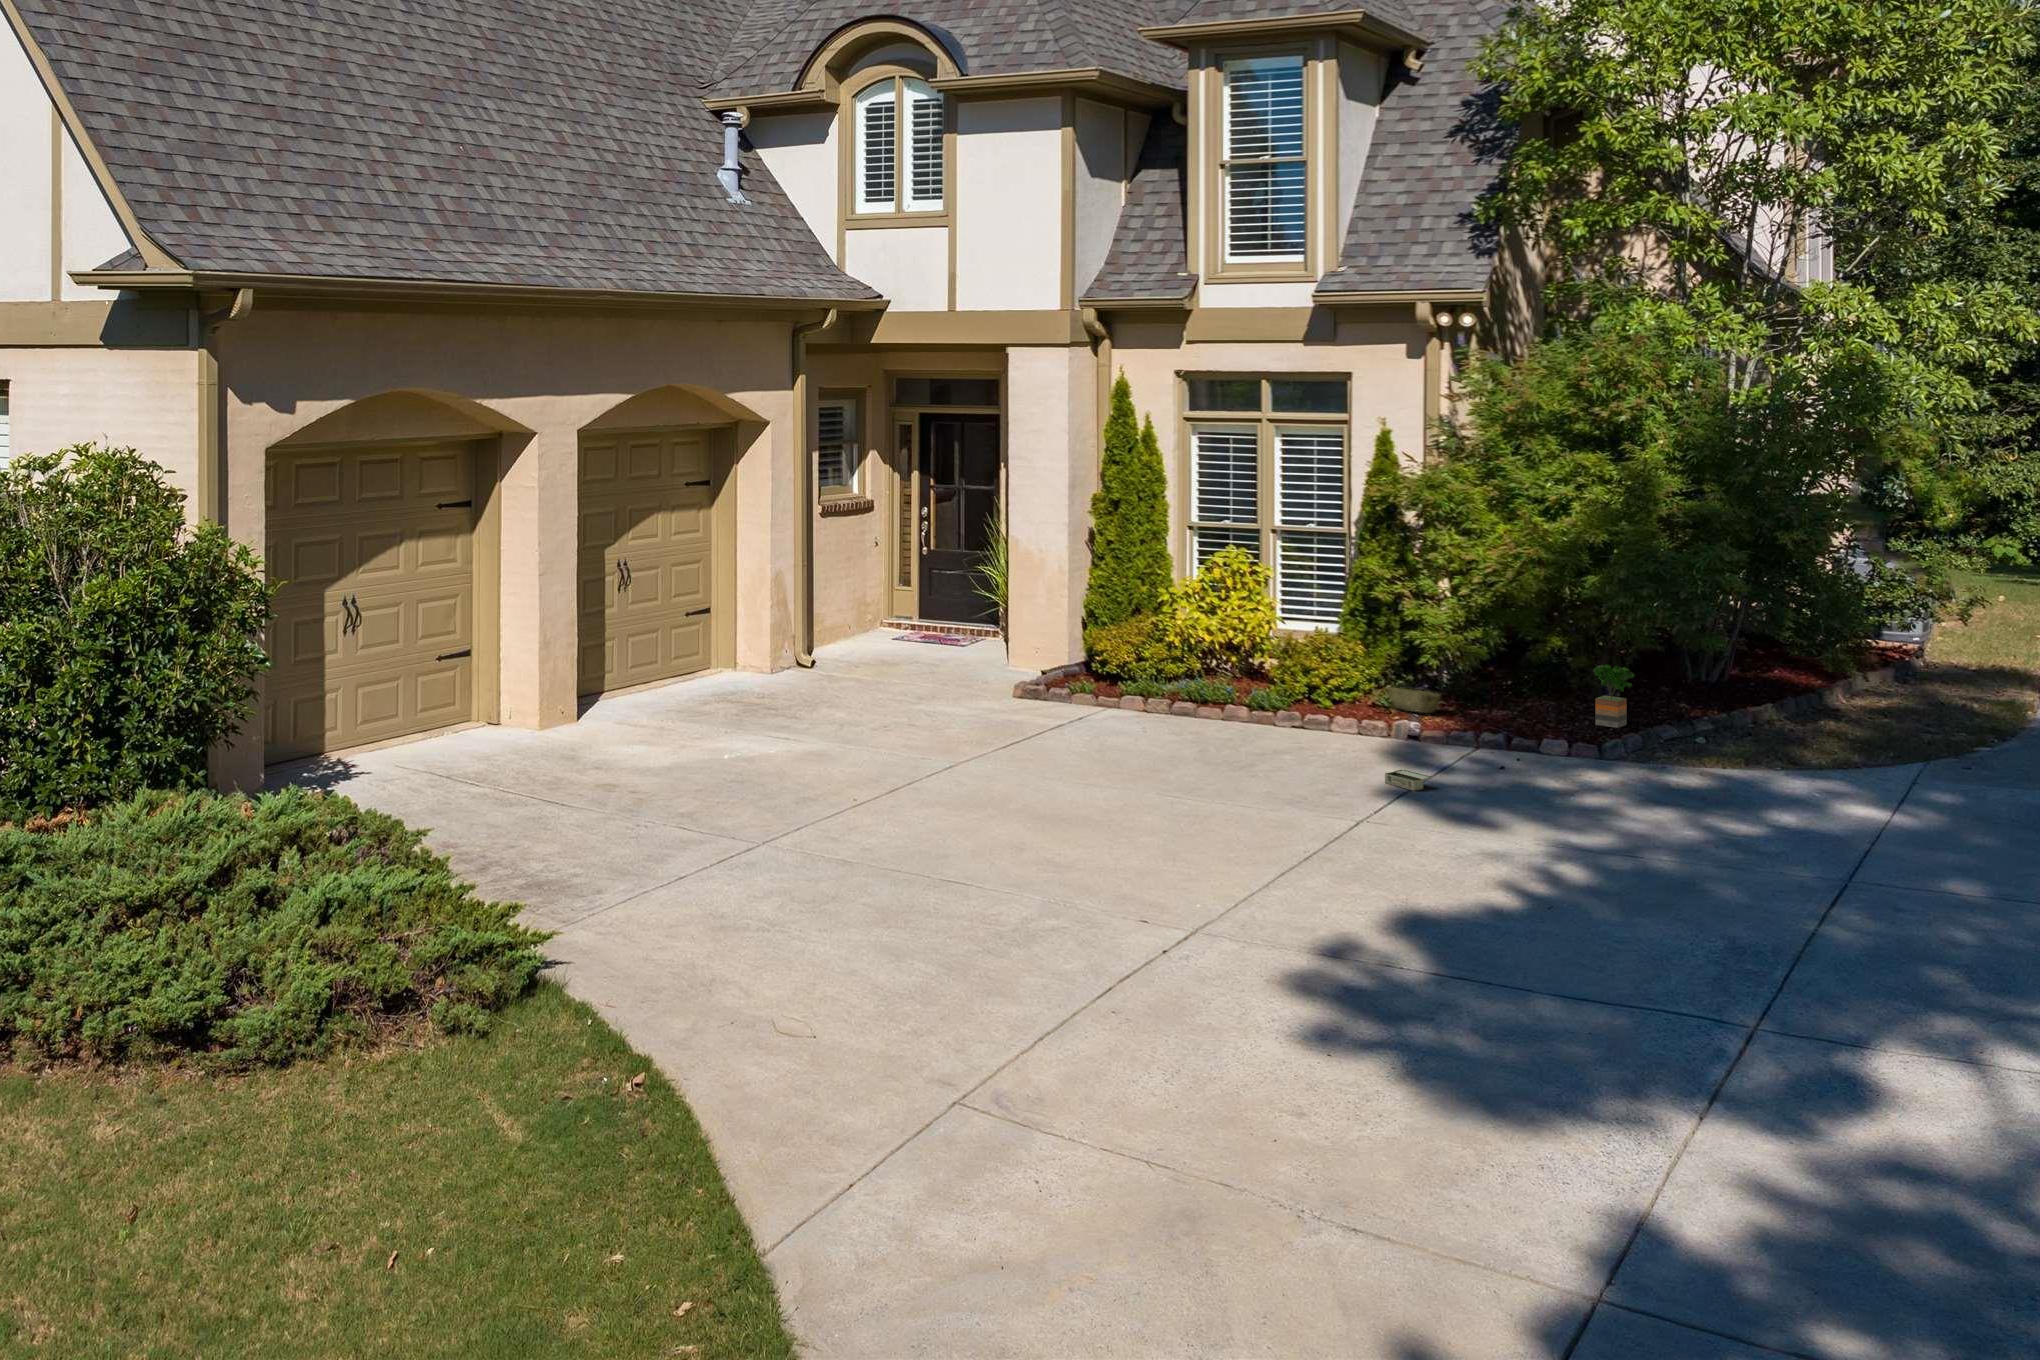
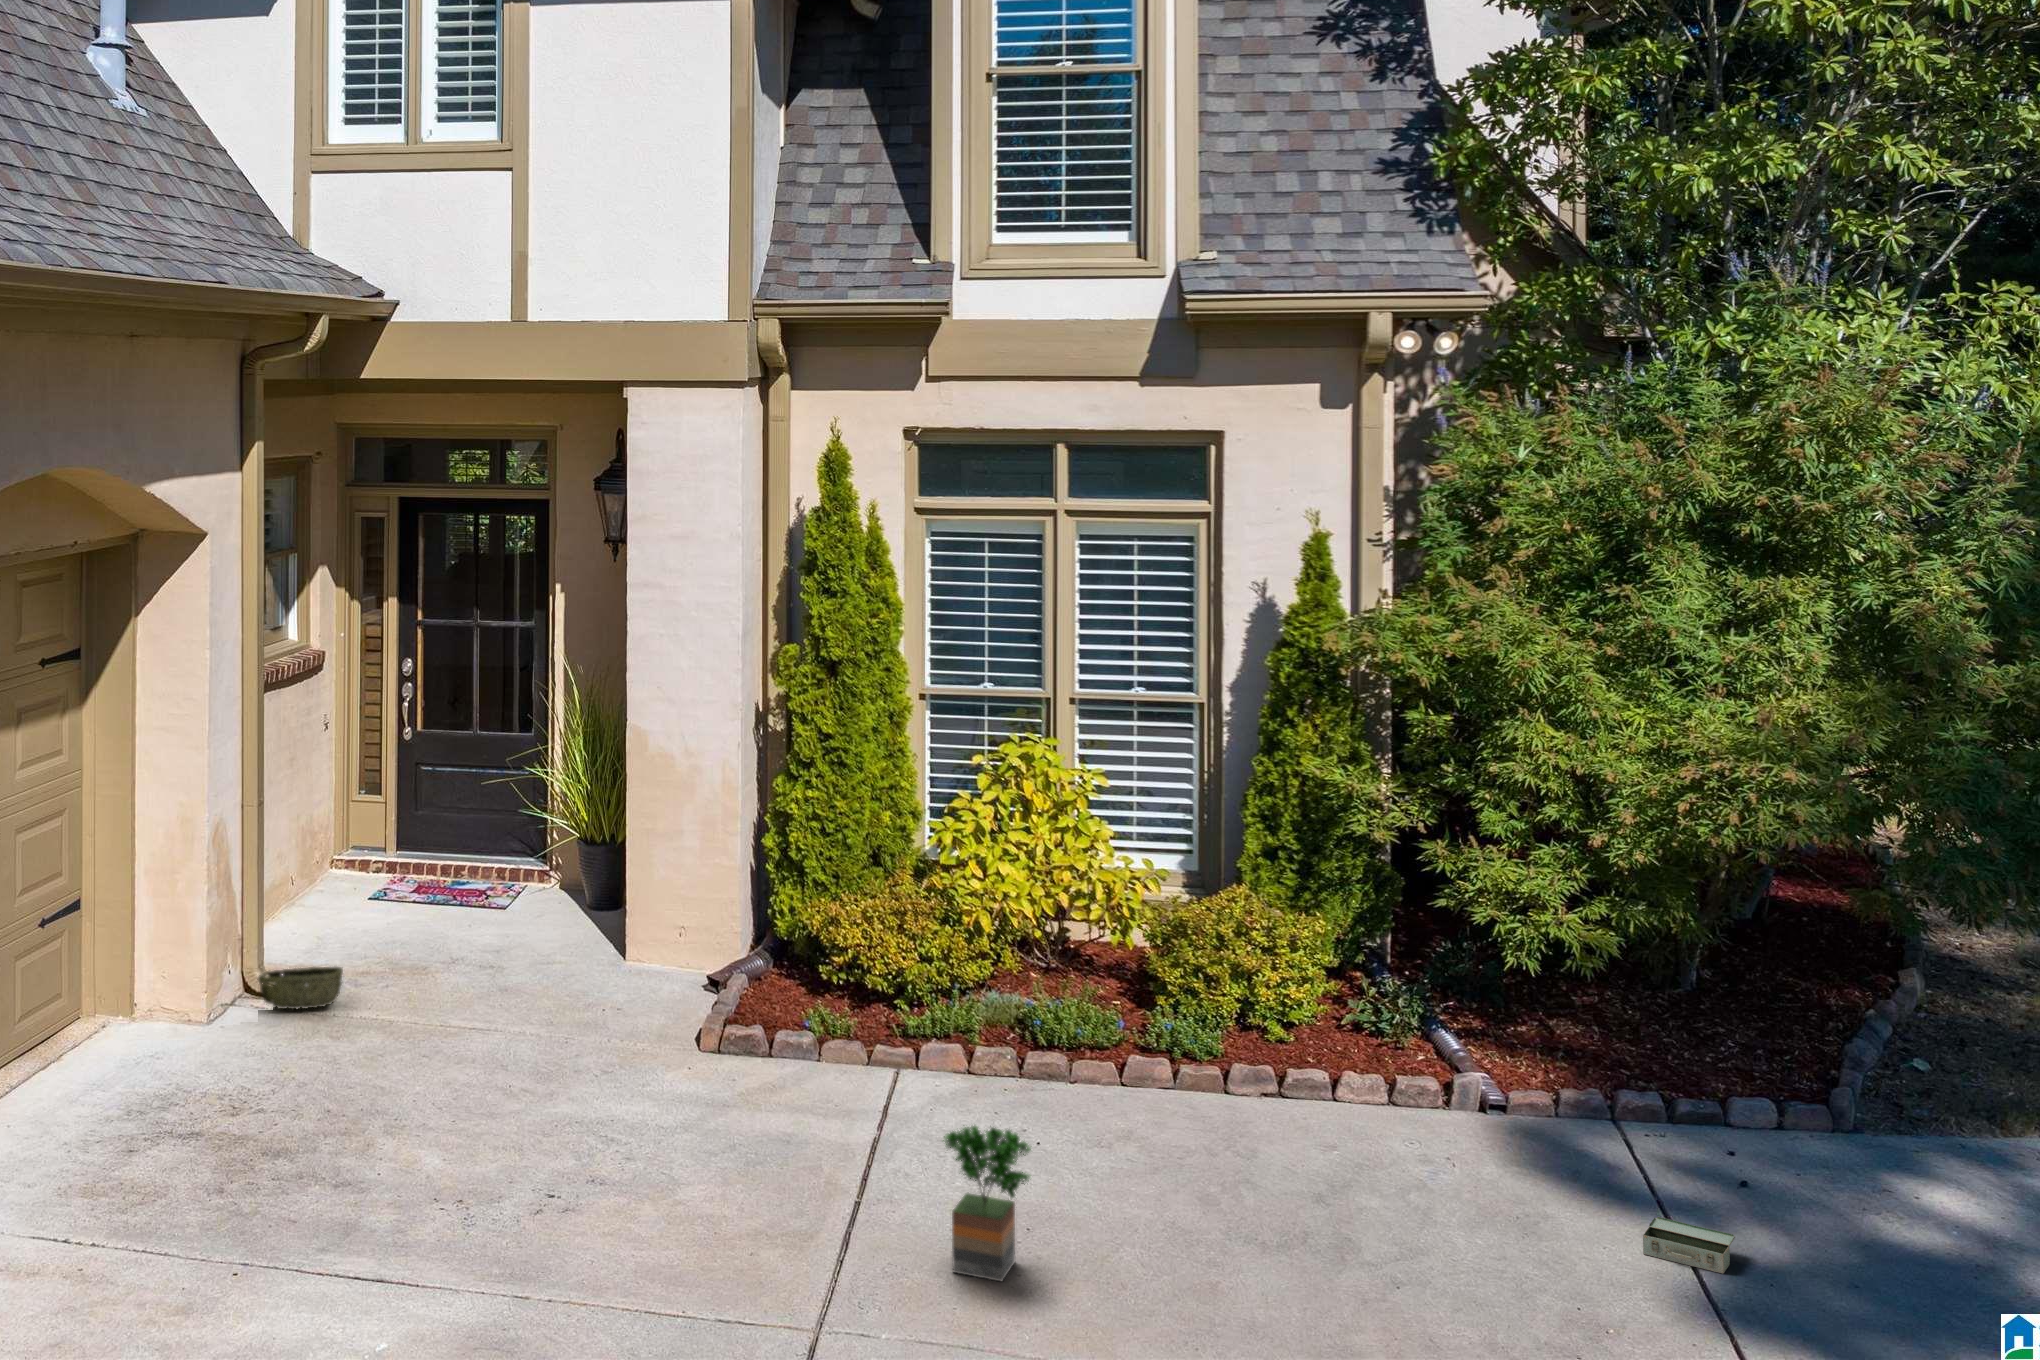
potted tree: present [1594,665,1634,728] -> present [943,1126,1031,1281]
woven basket: present [1387,687,1440,713] -> present [258,967,343,1009]

